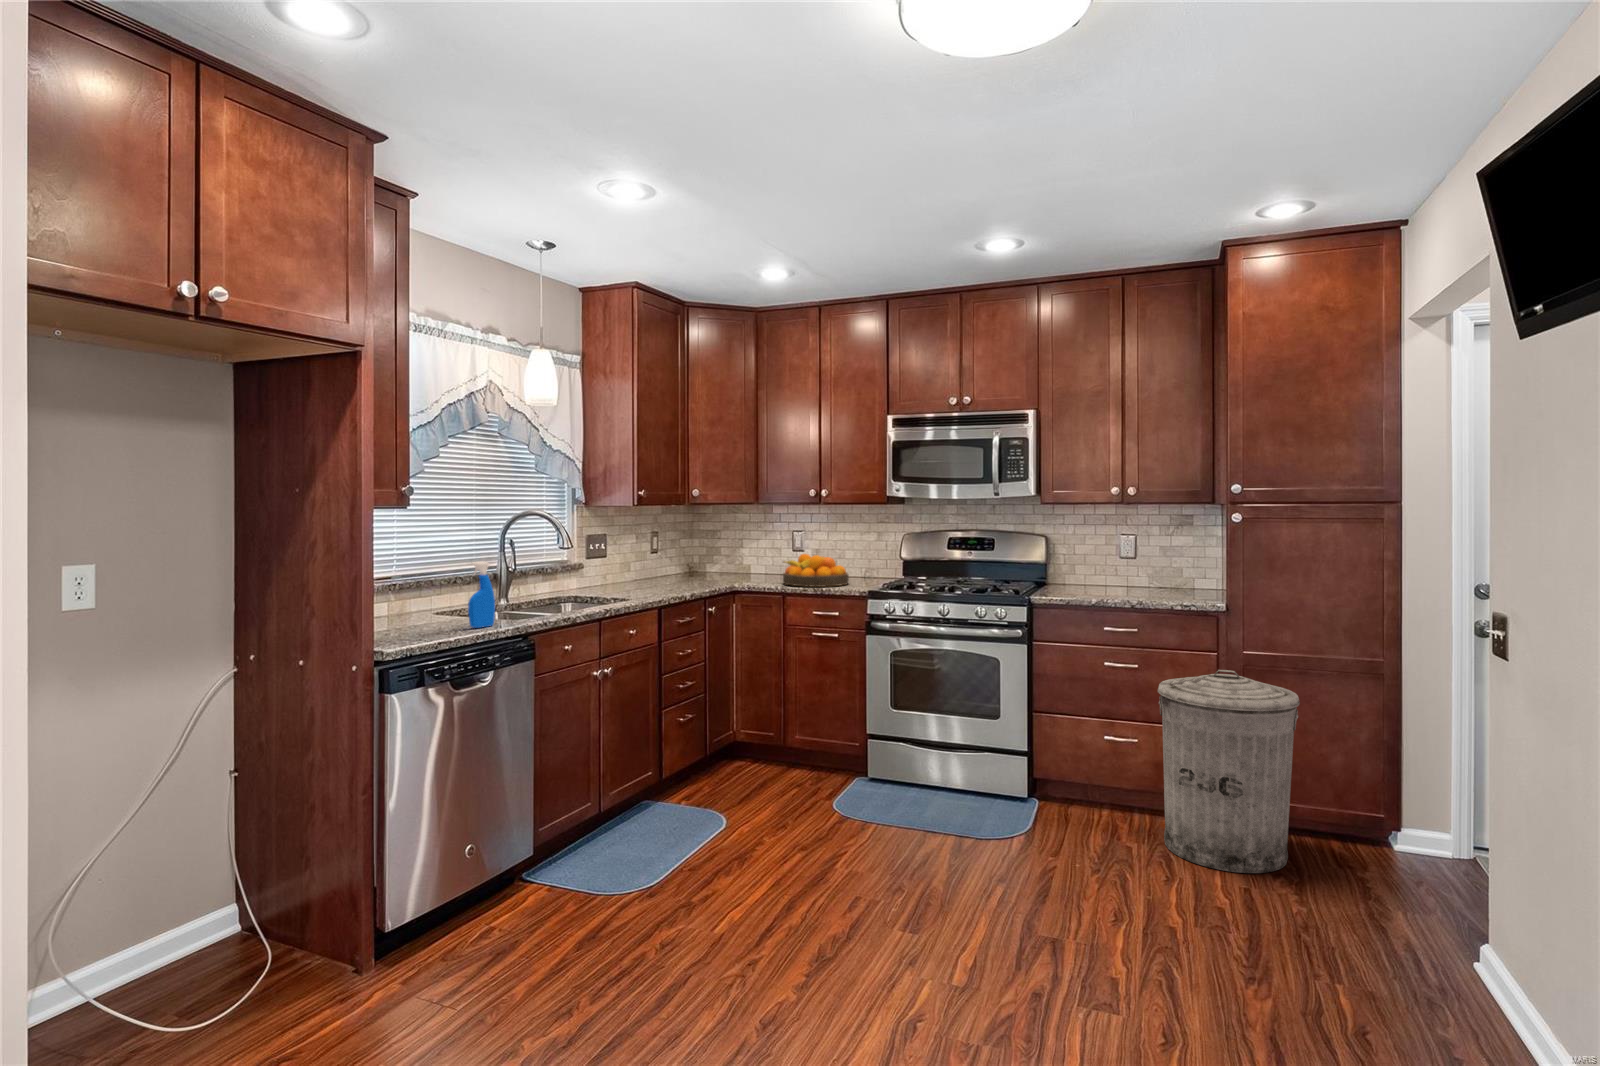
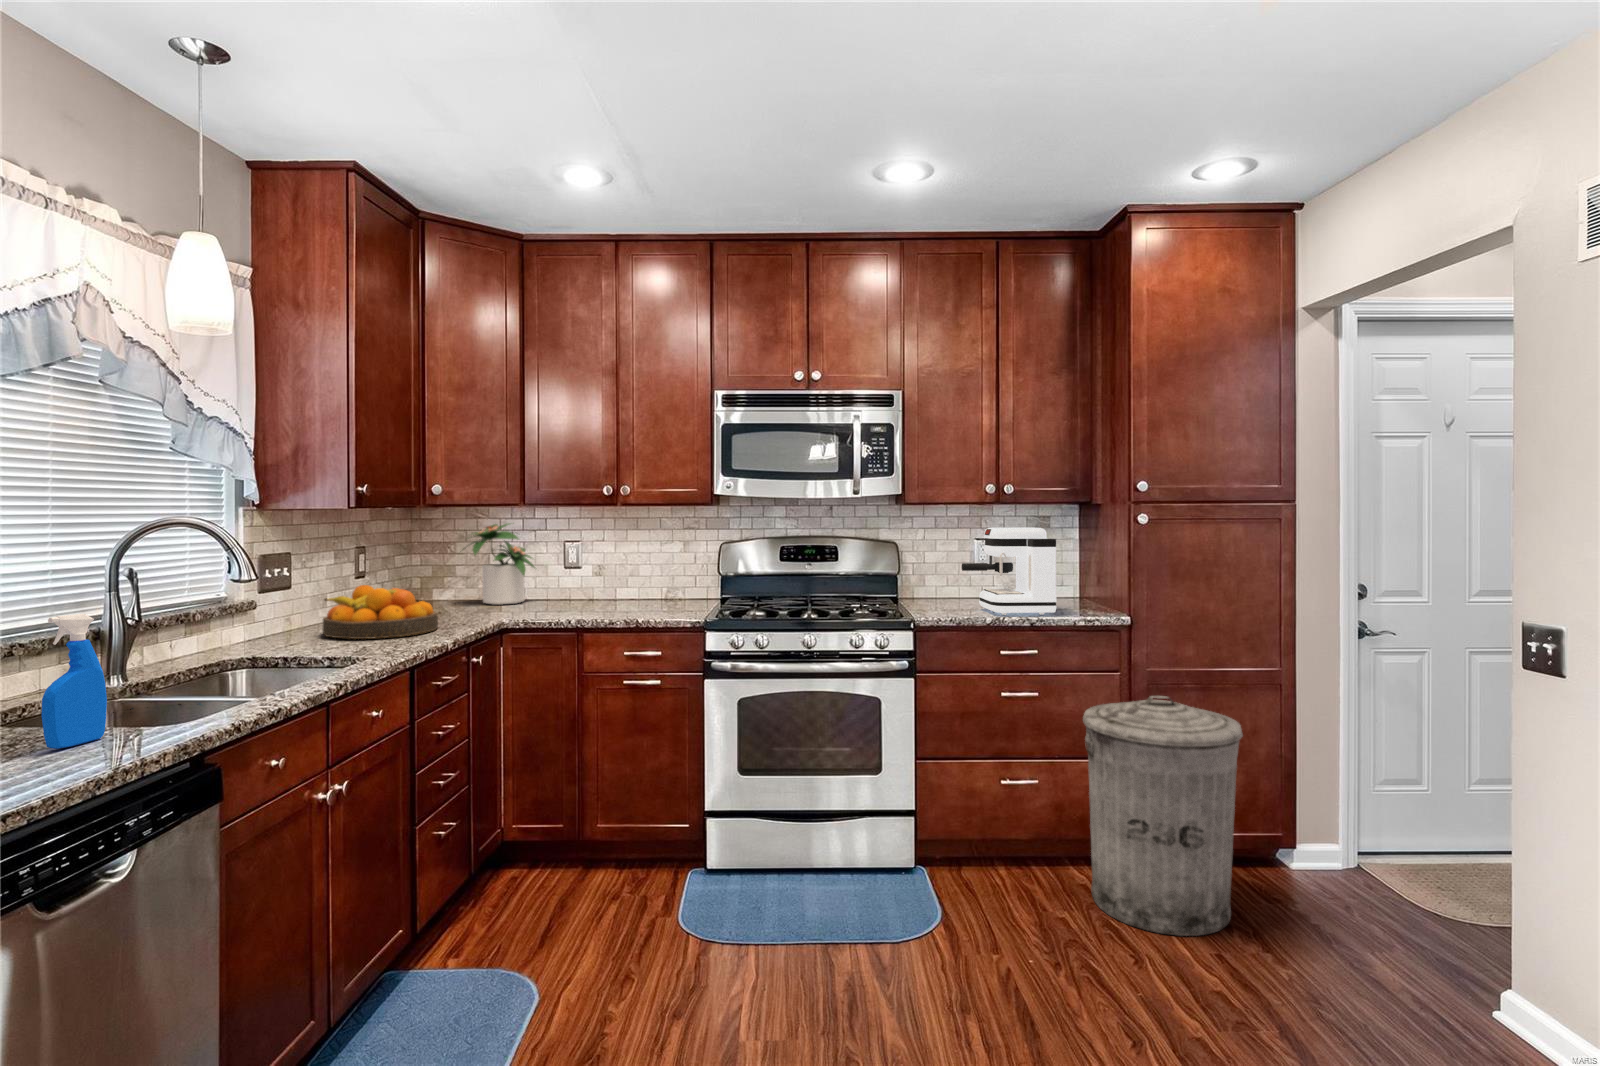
potted plant: none [714,516,770,576] -> present [464,523,535,605]
coffee maker: none [1085,523,1161,599] -> present [962,527,1056,615]
fruit bowl: present [783,554,849,587] -> present [323,585,438,639]

